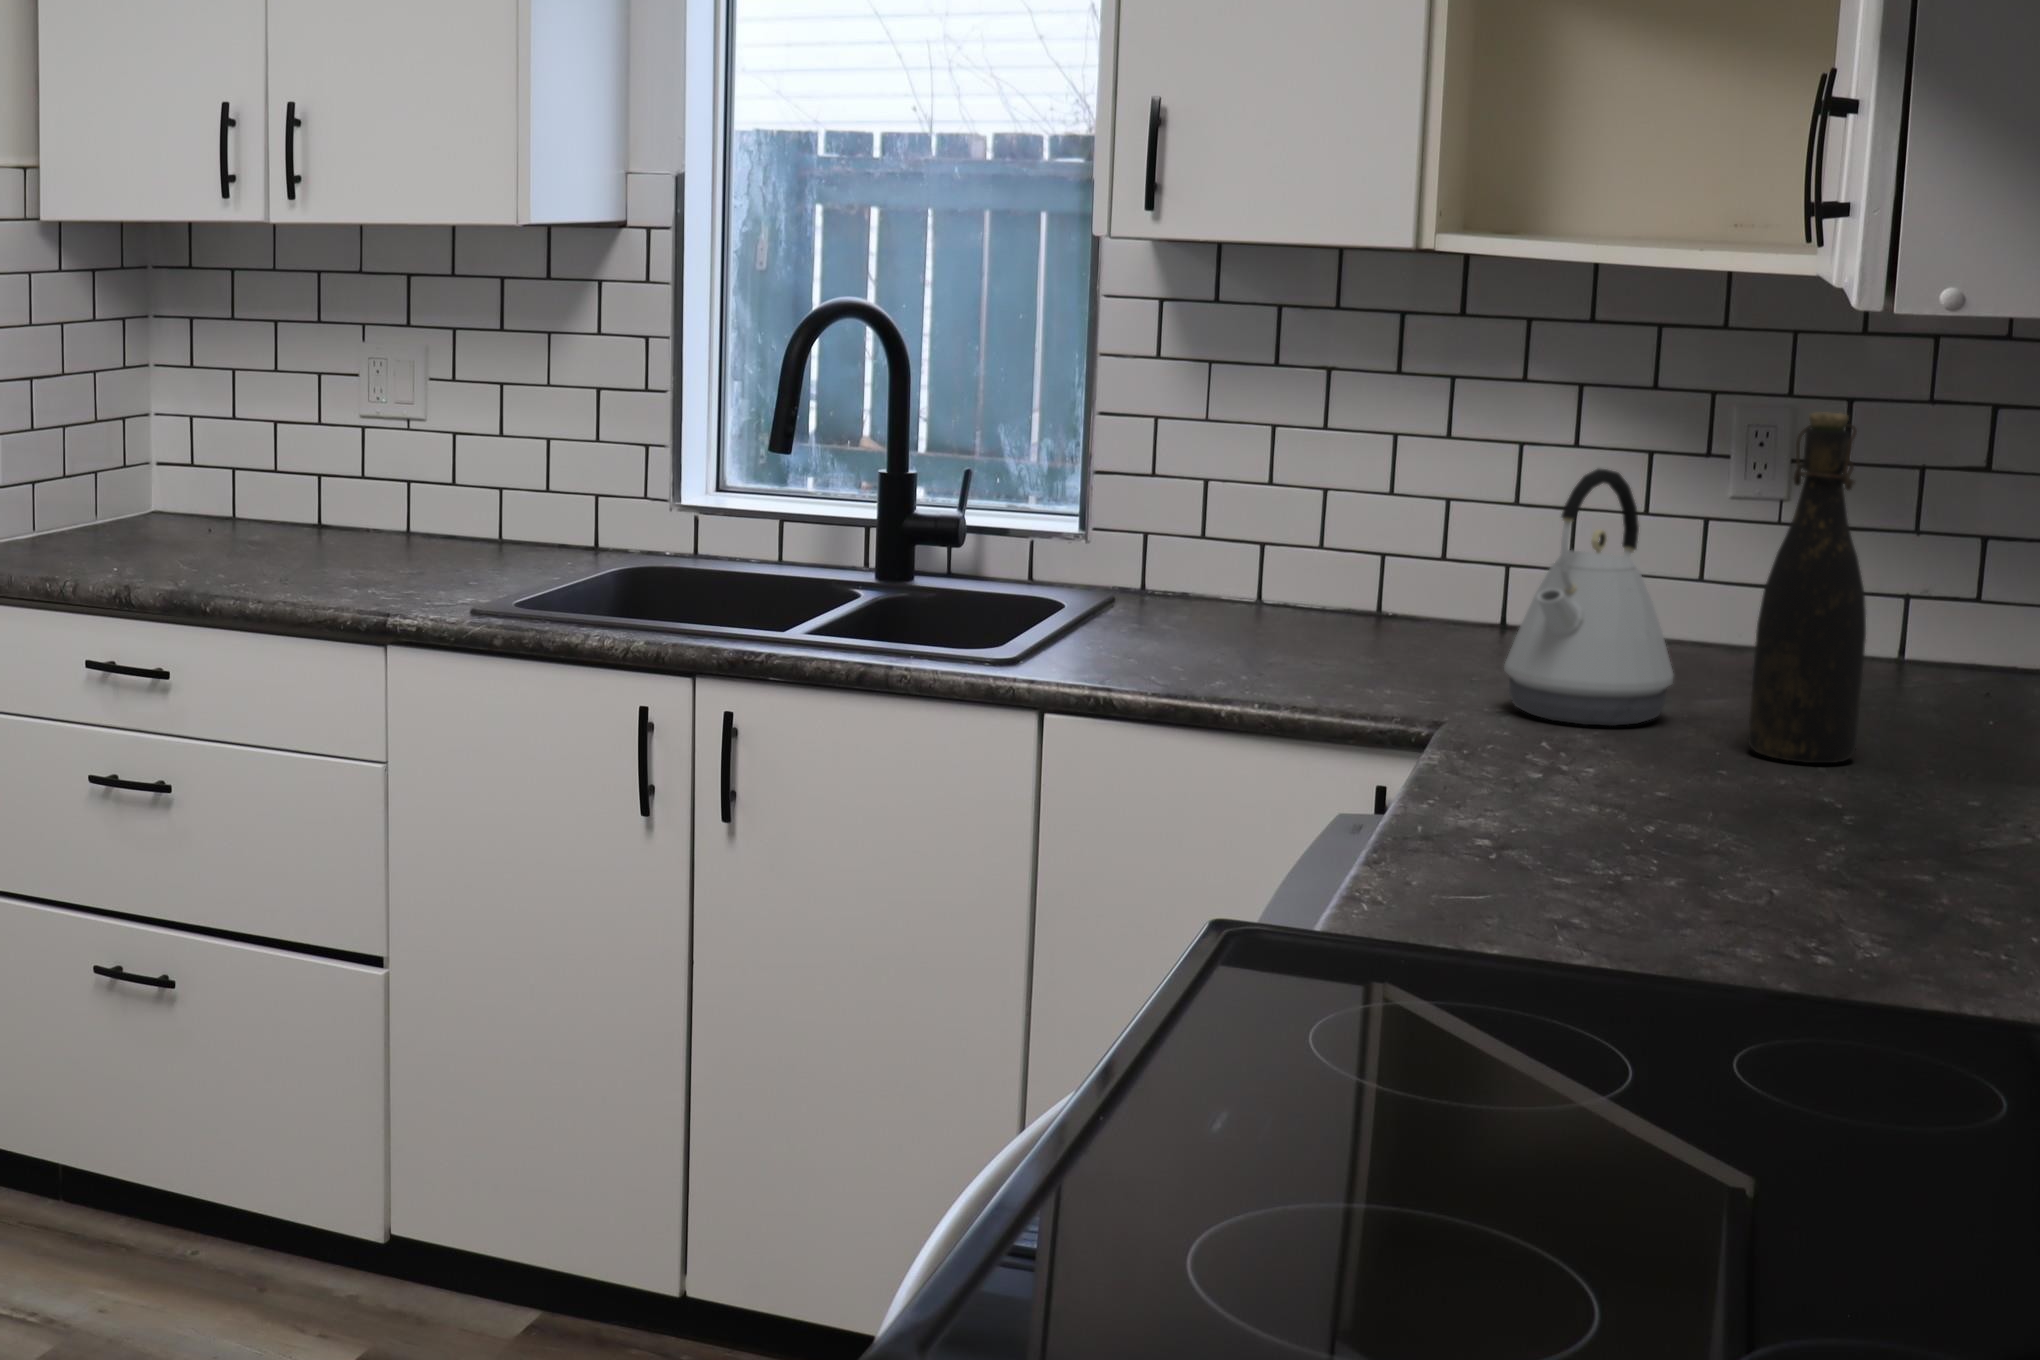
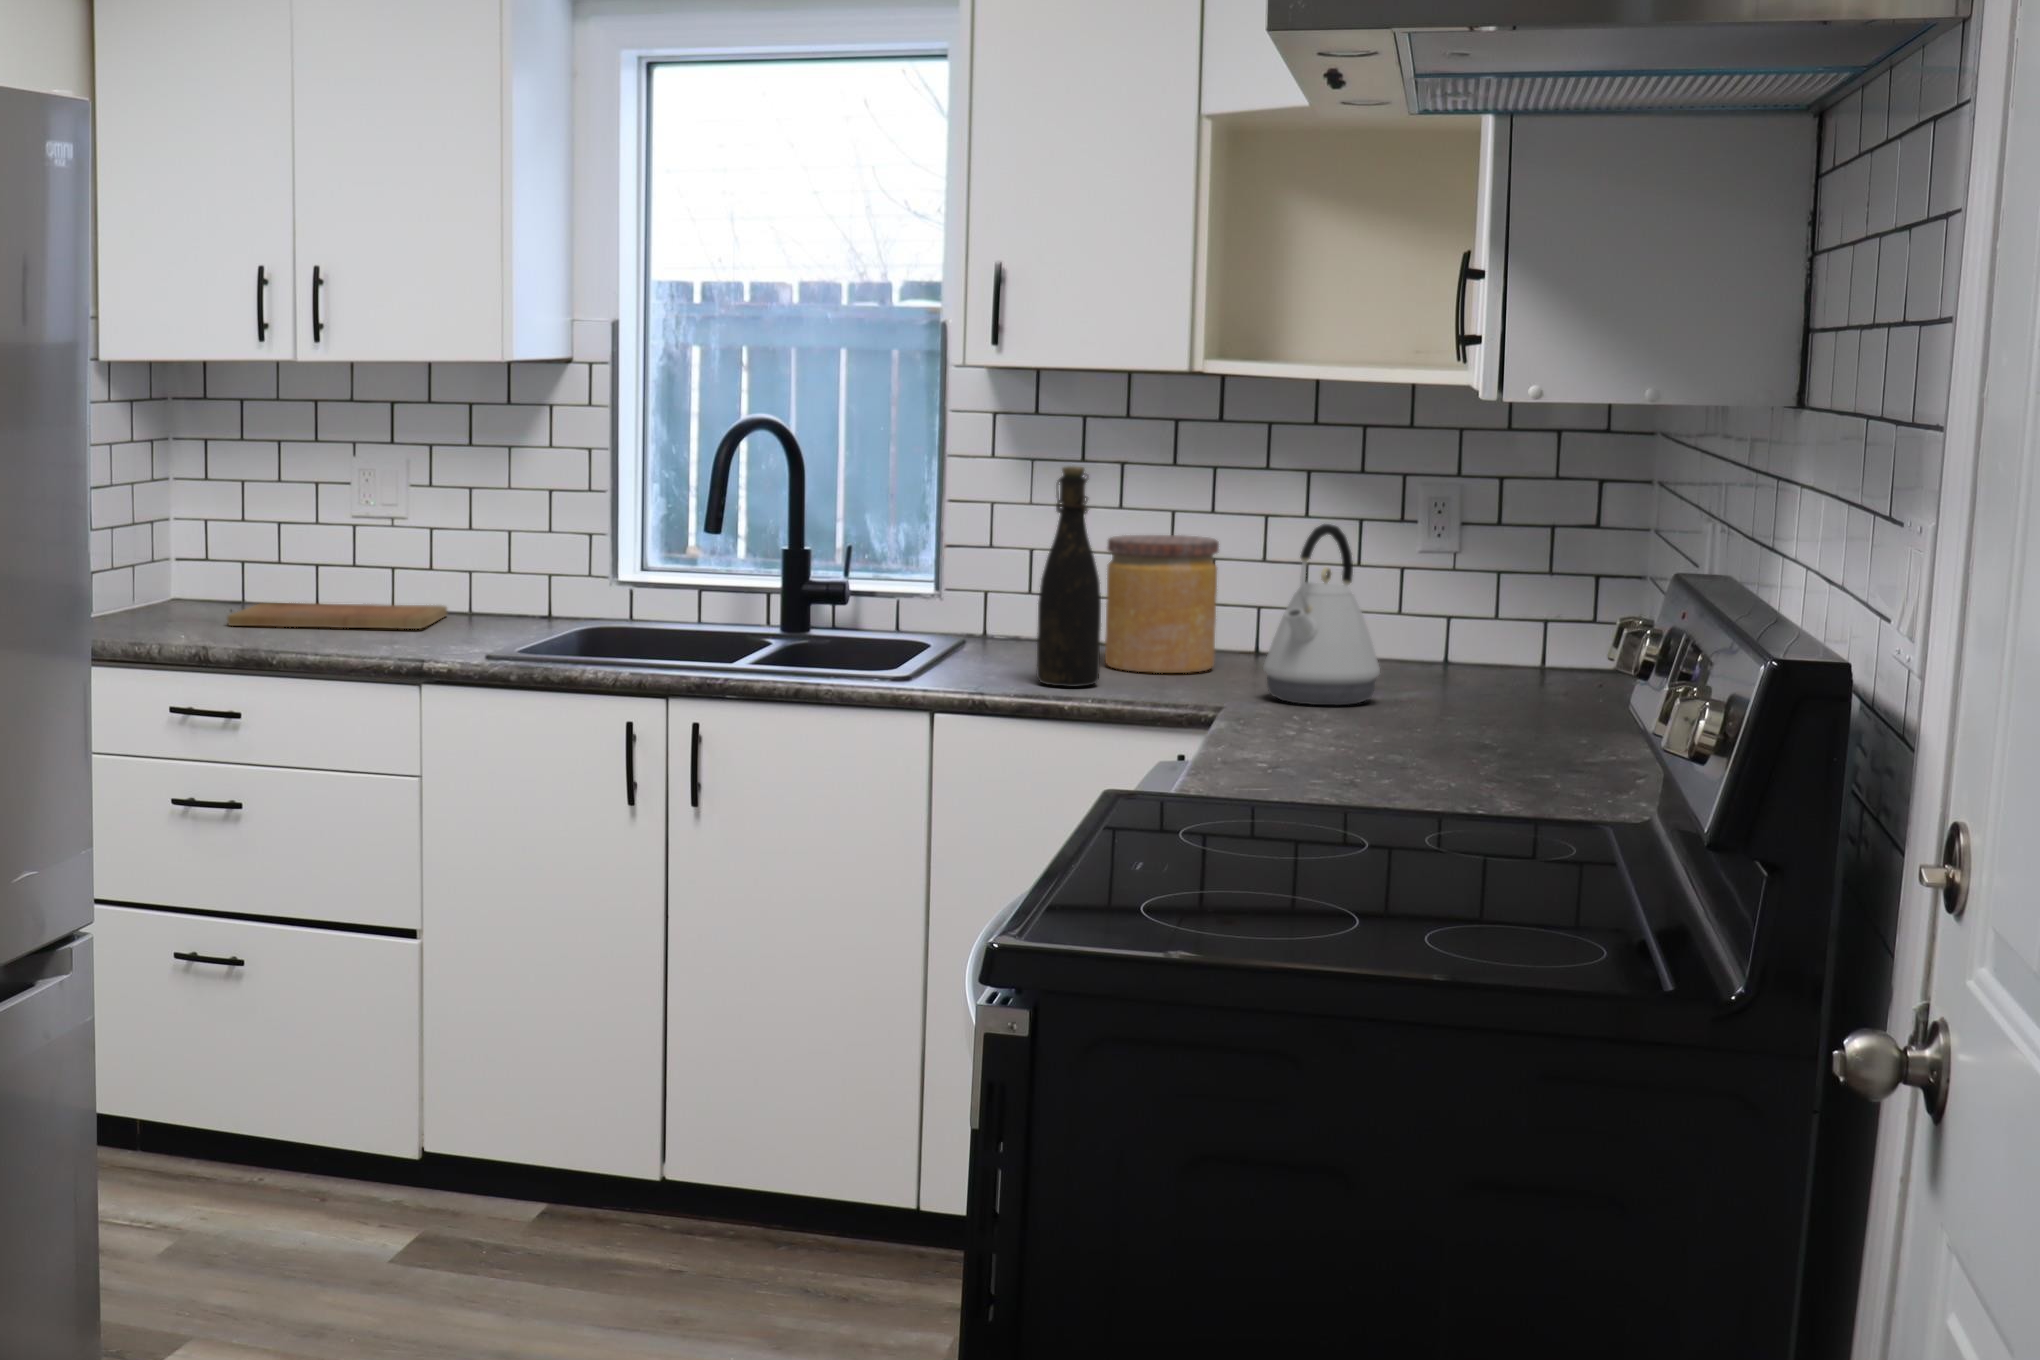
bottle: present [1748,412,1866,763] -> present [1036,466,1101,687]
jar: none [1290,468,1451,660] -> present [1105,535,1219,673]
cutting board: none [183,522,465,564] -> present [227,603,447,629]

